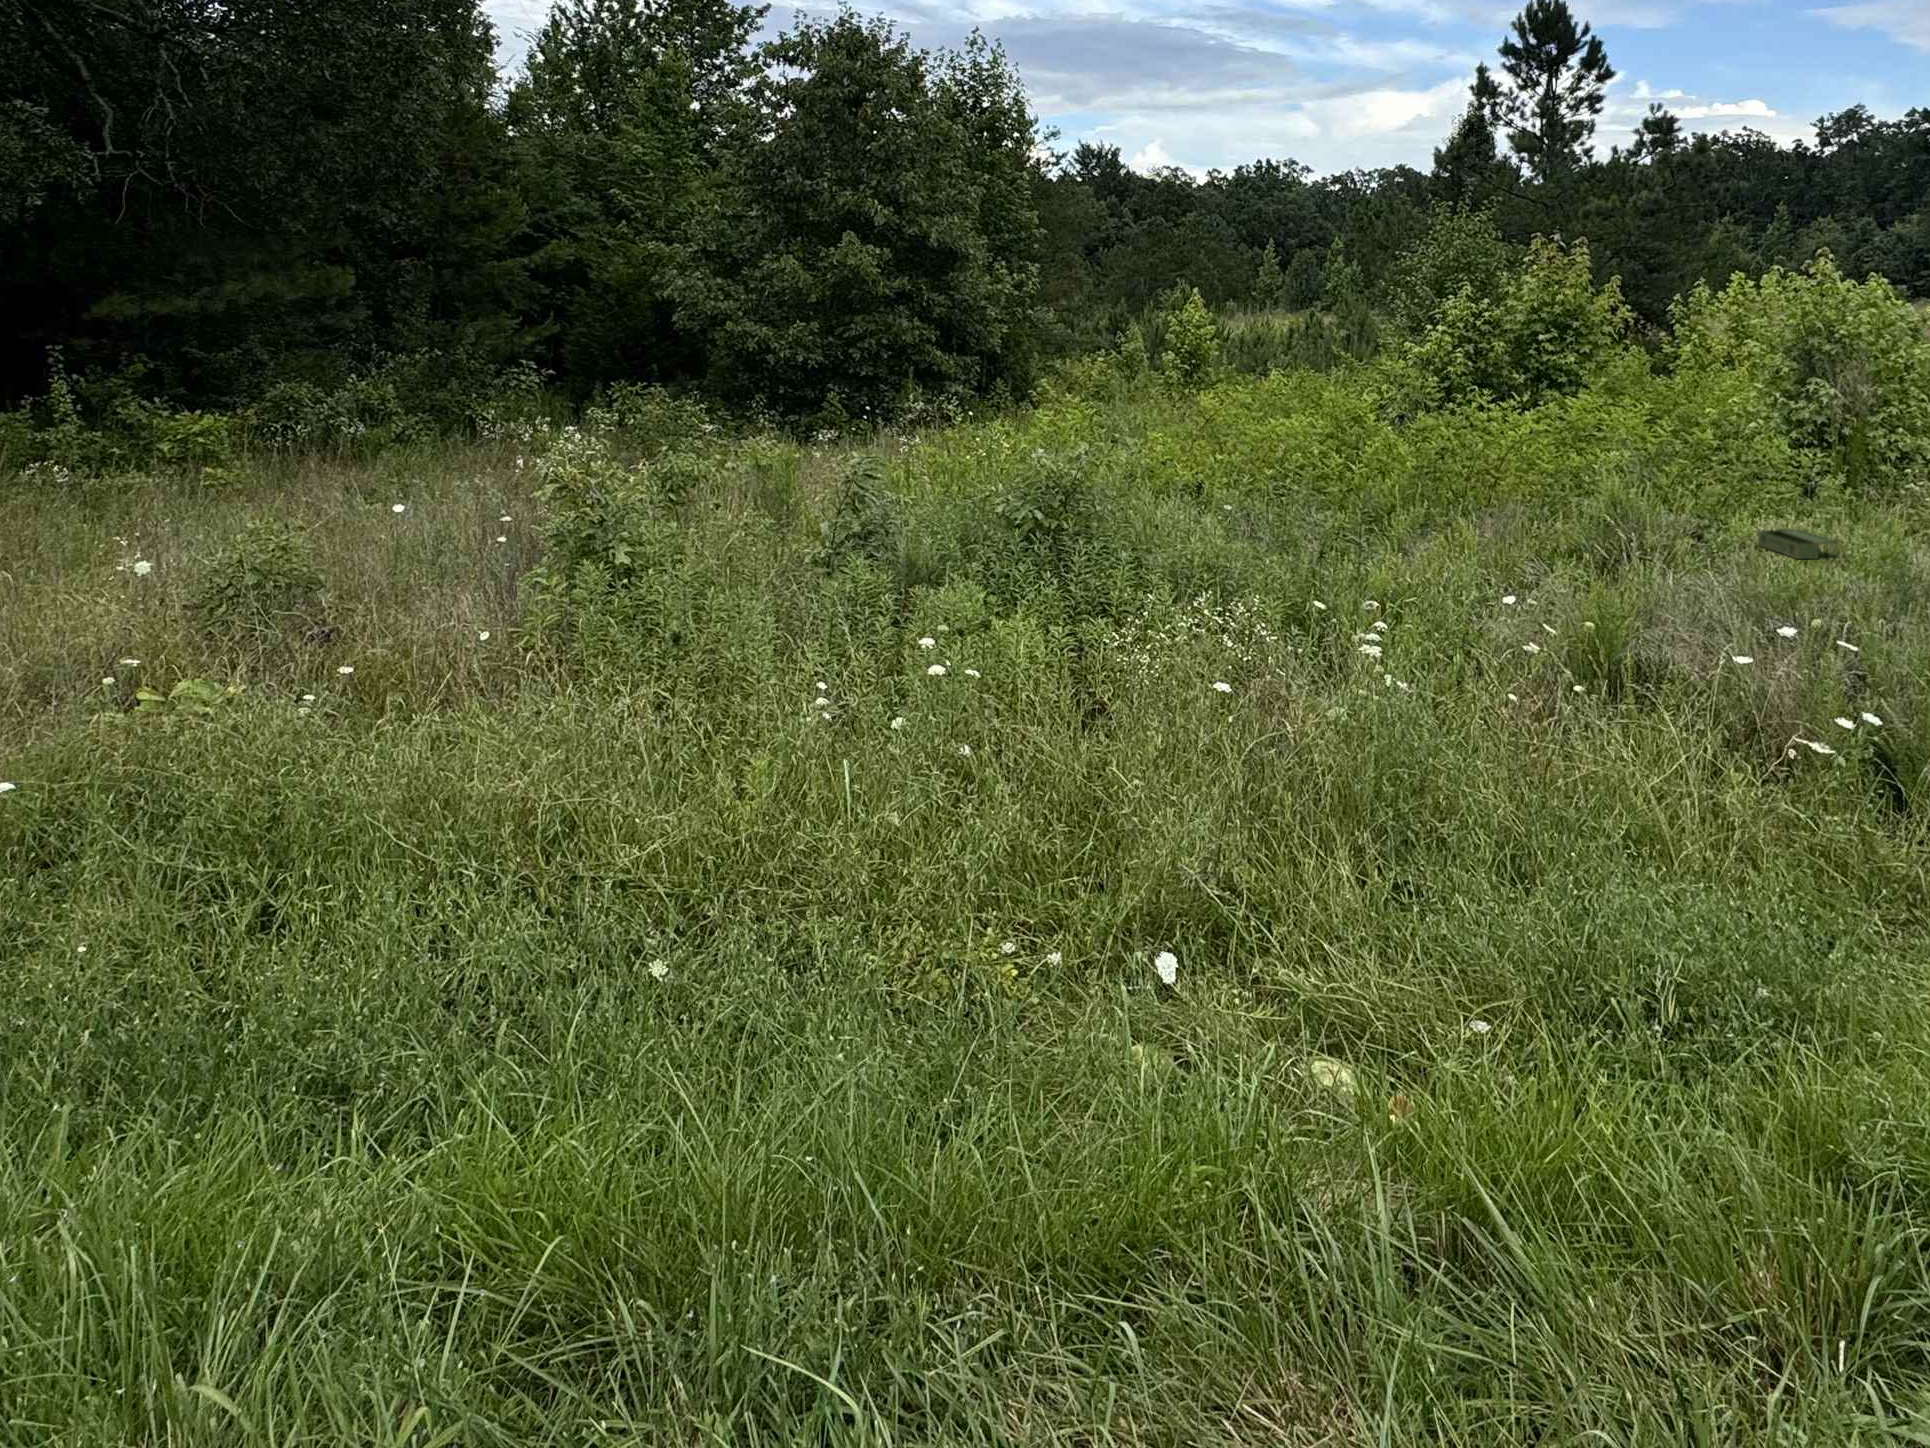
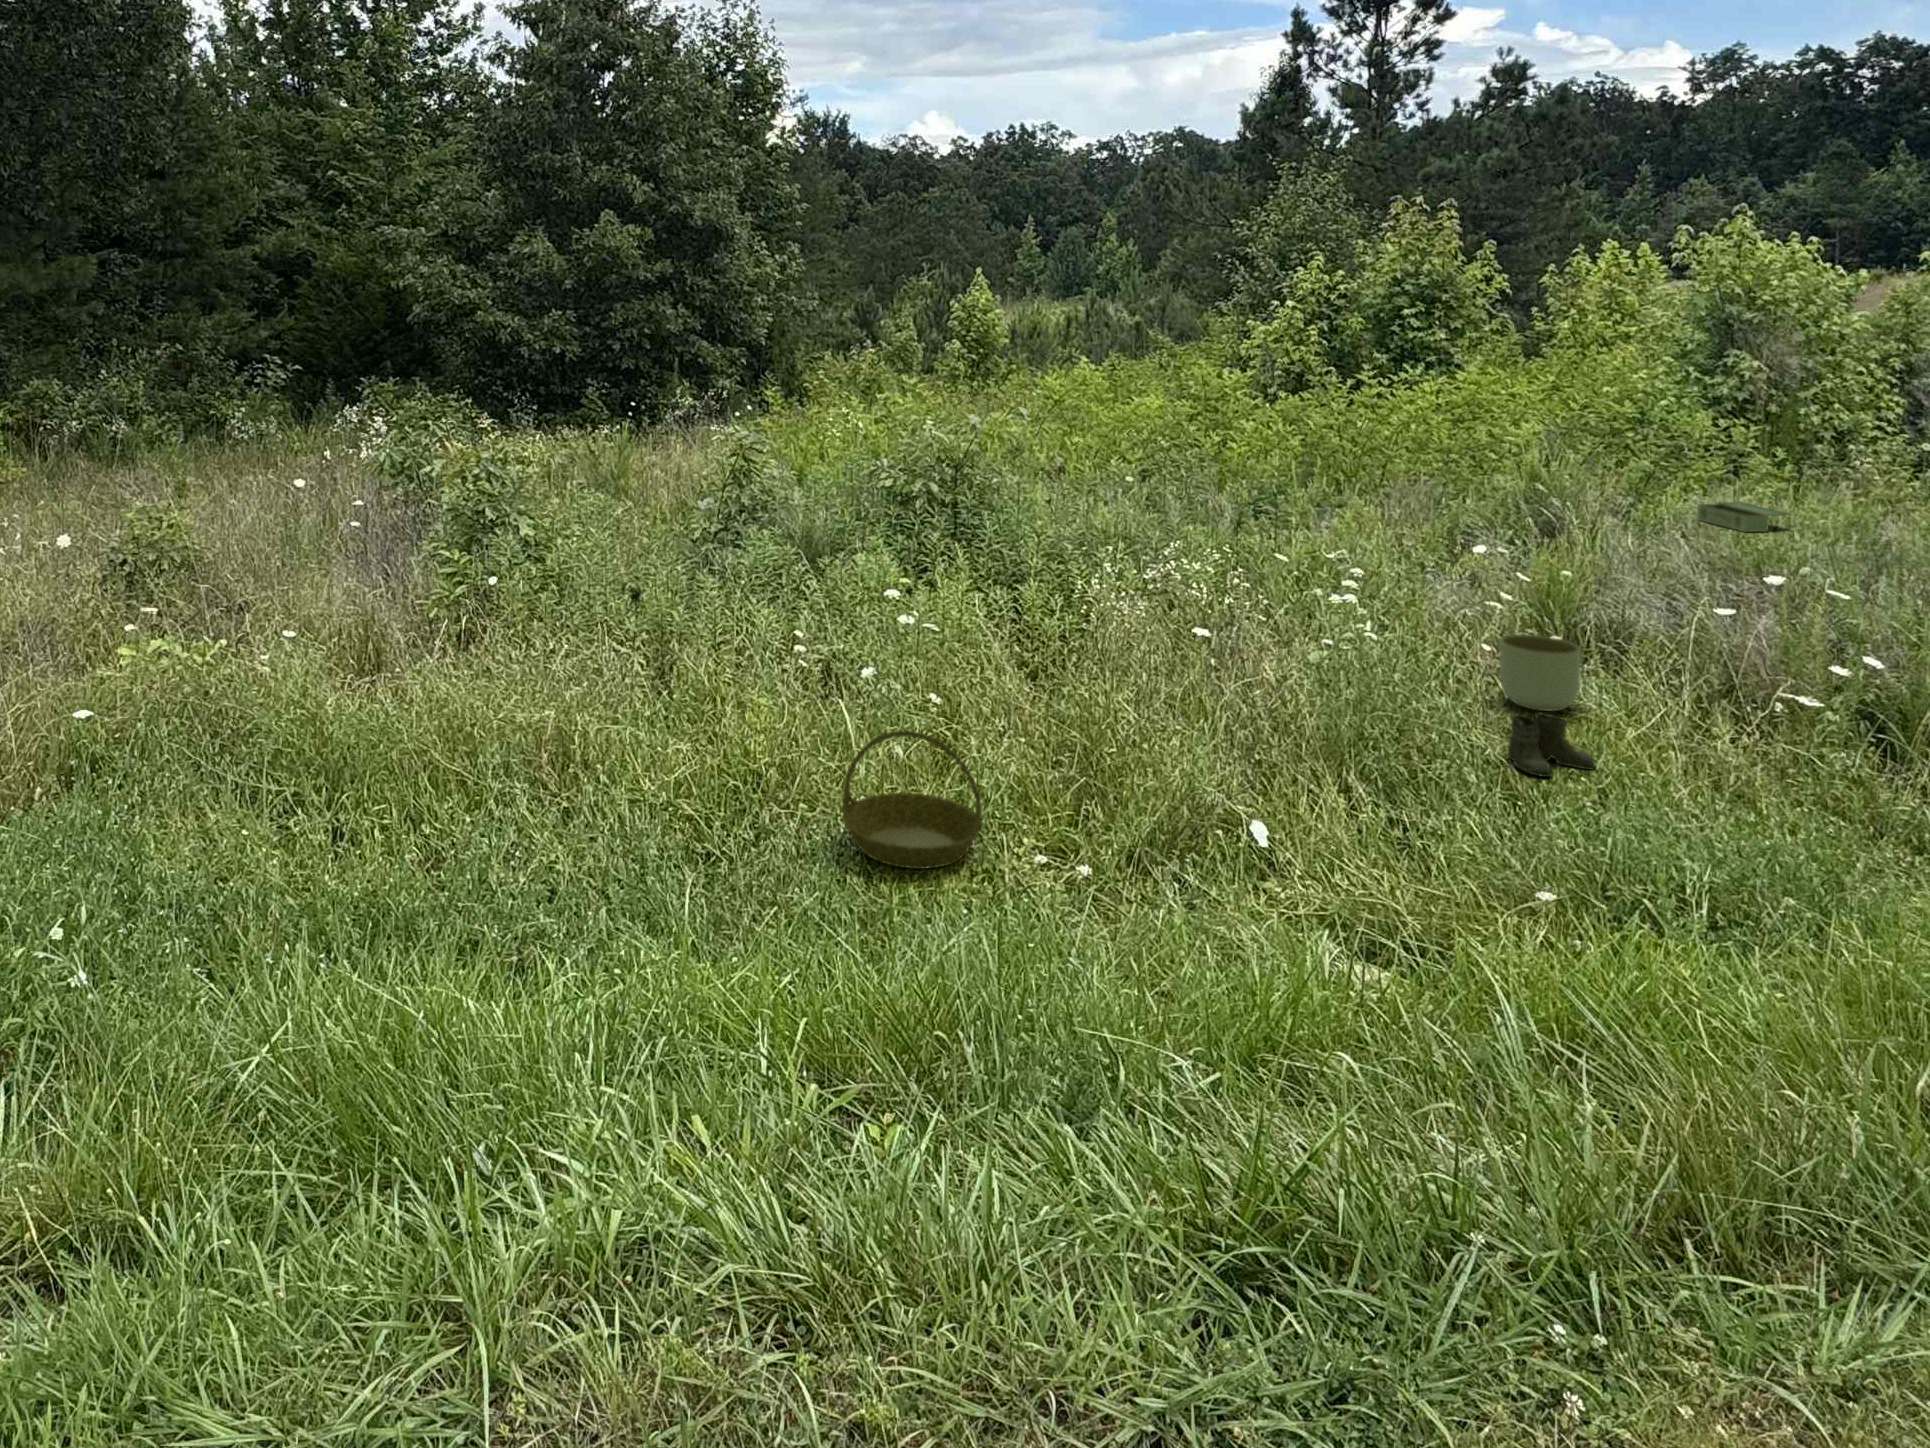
planter: none [1537,678,1611,758] -> present [1499,634,1581,711]
boots: none [1514,768,1610,838] -> present [1507,713,1595,777]
basket: none [827,803,972,956] -> present [842,730,982,869]

